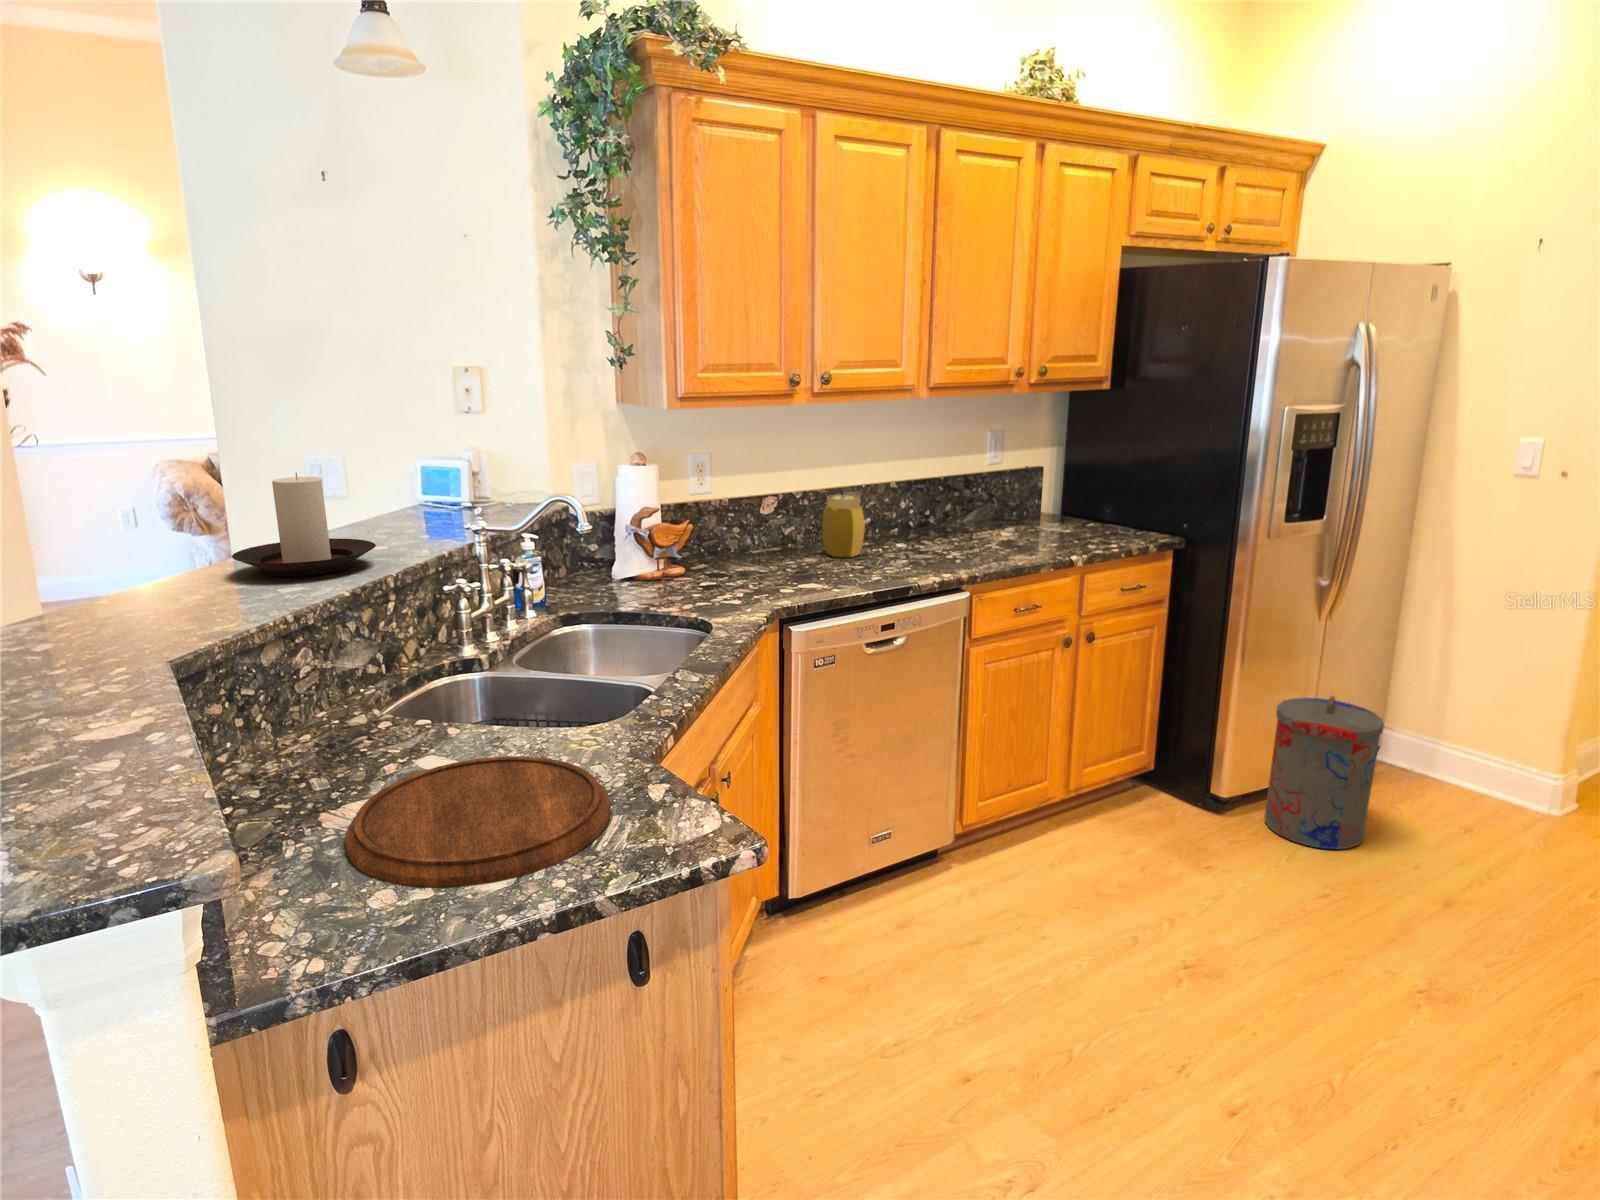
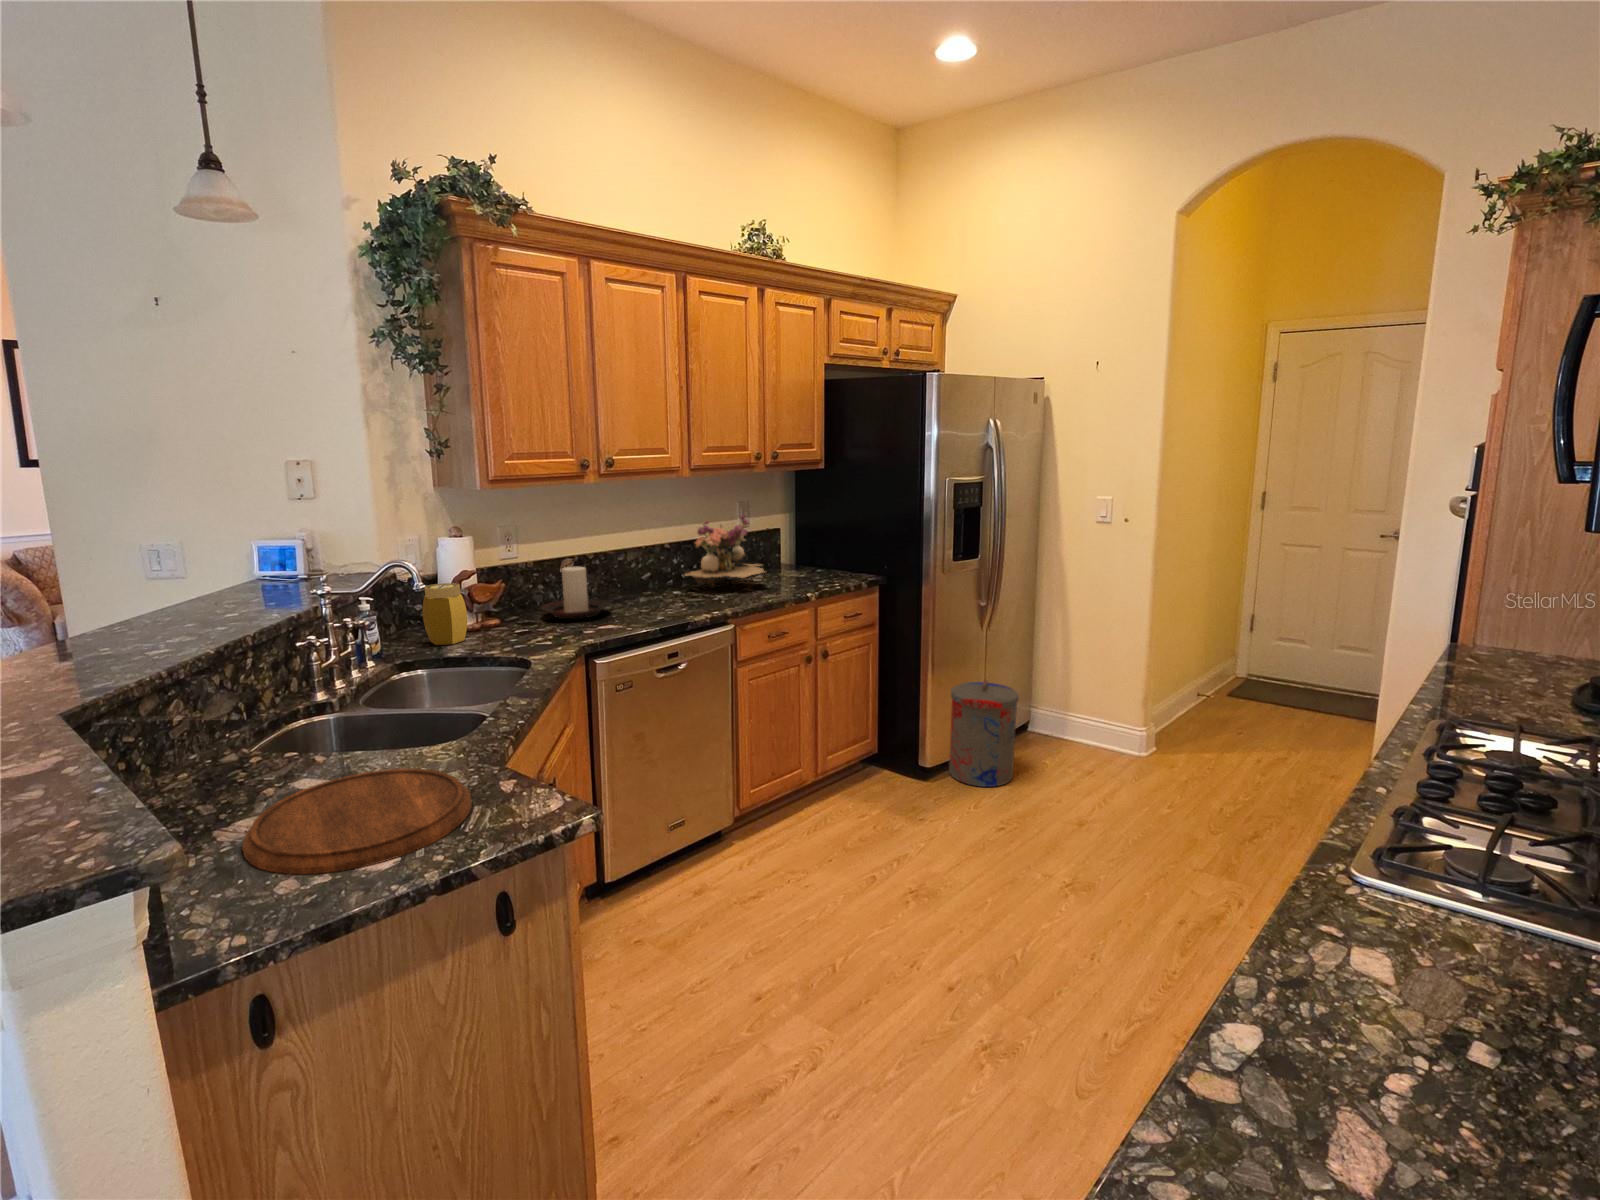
flower arrangement: none [910,445,1023,544] -> present [685,515,765,586]
candle holder: present [232,473,376,577] -> present [541,567,611,619]
jar: present [822,495,865,557] -> present [423,583,467,645]

